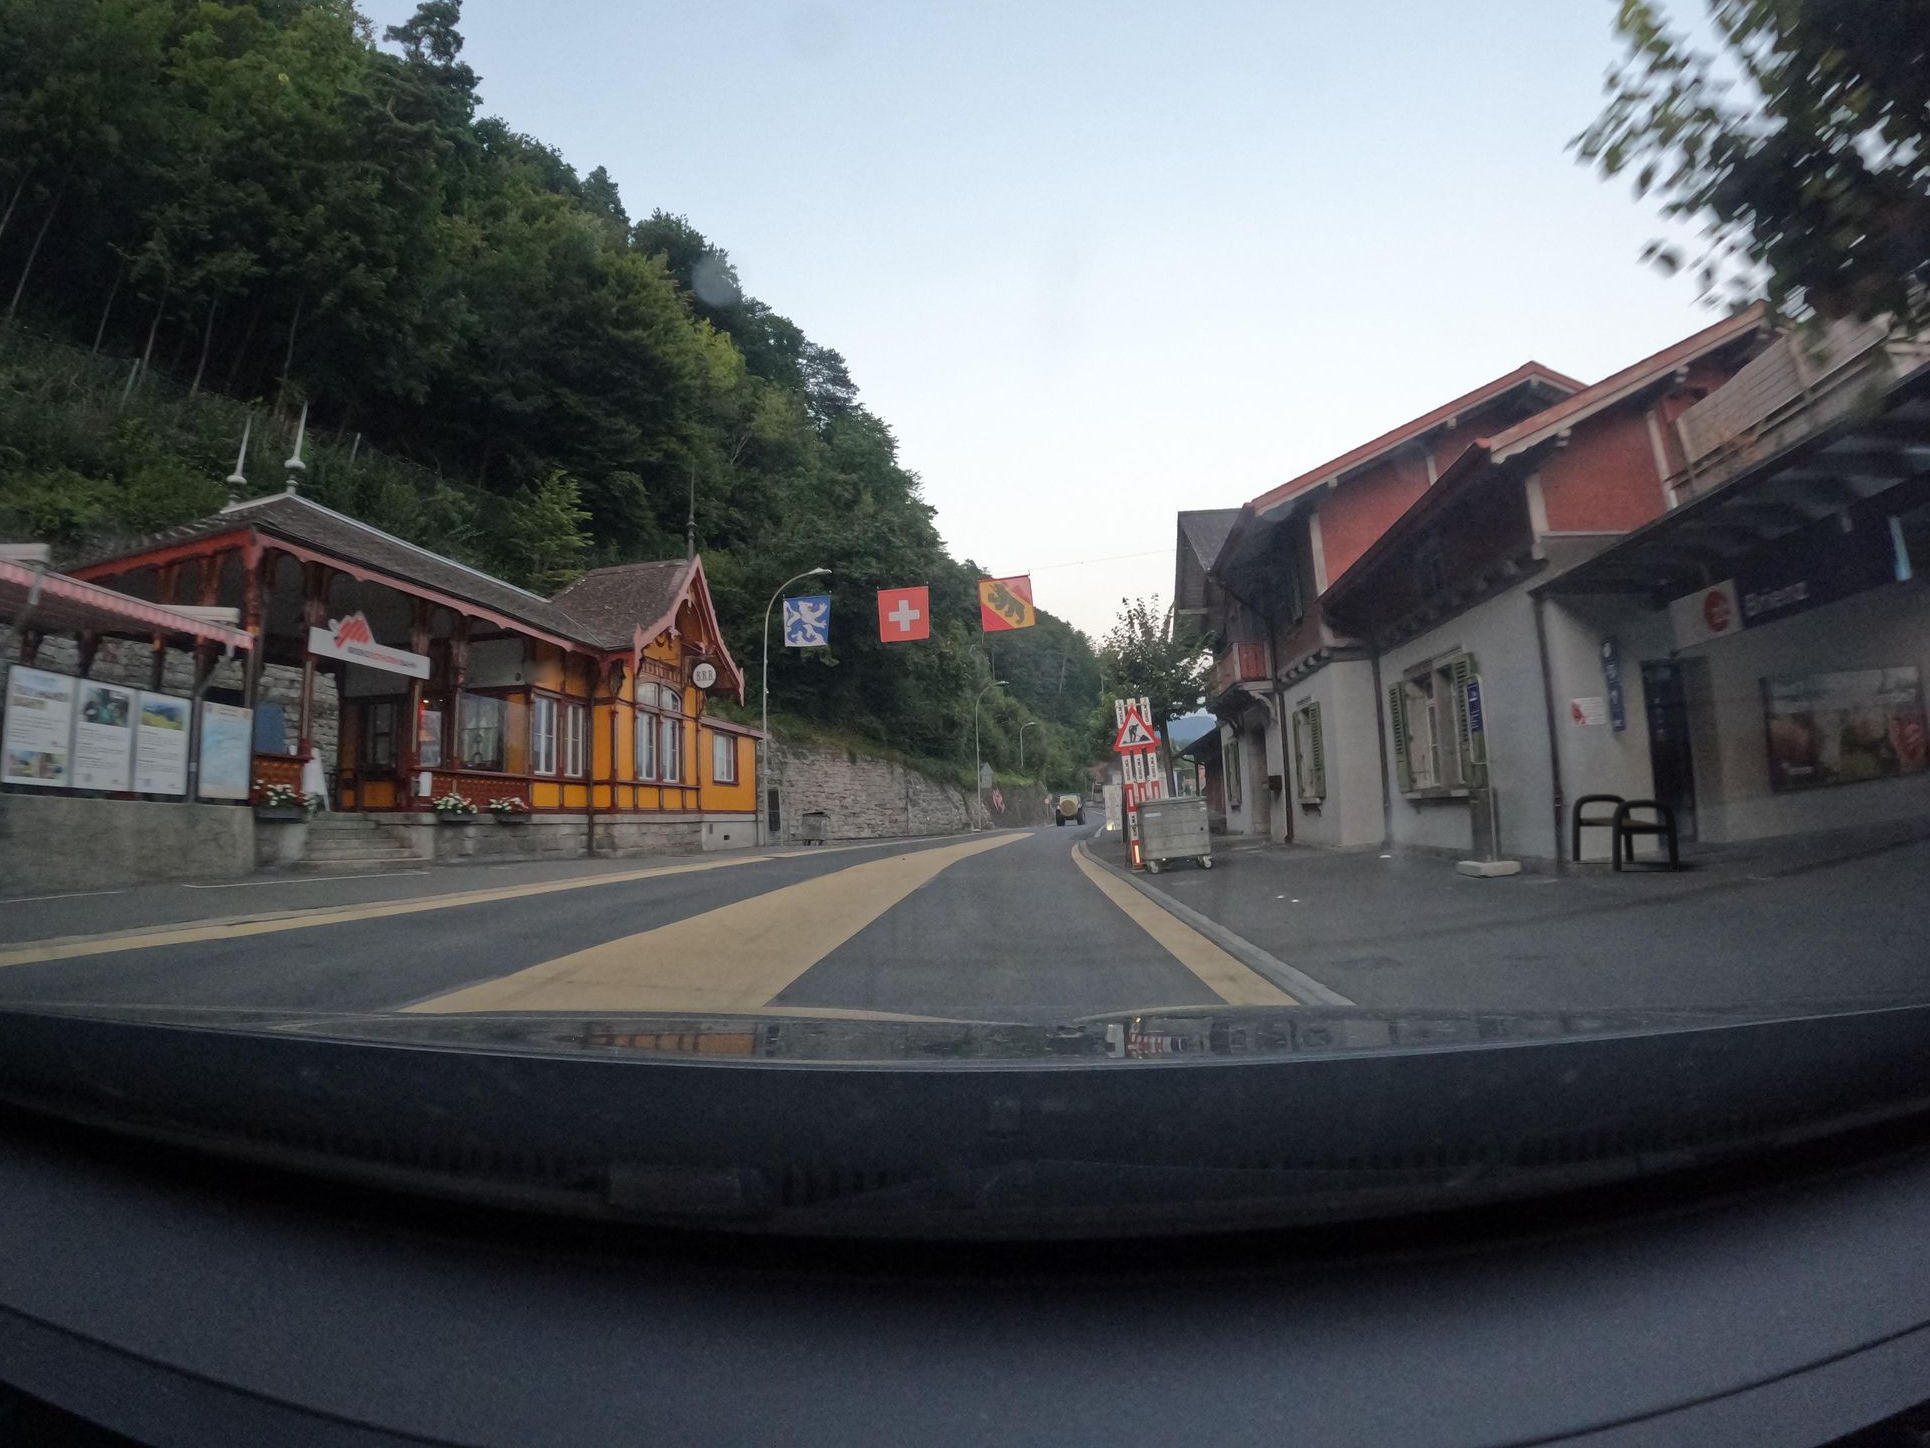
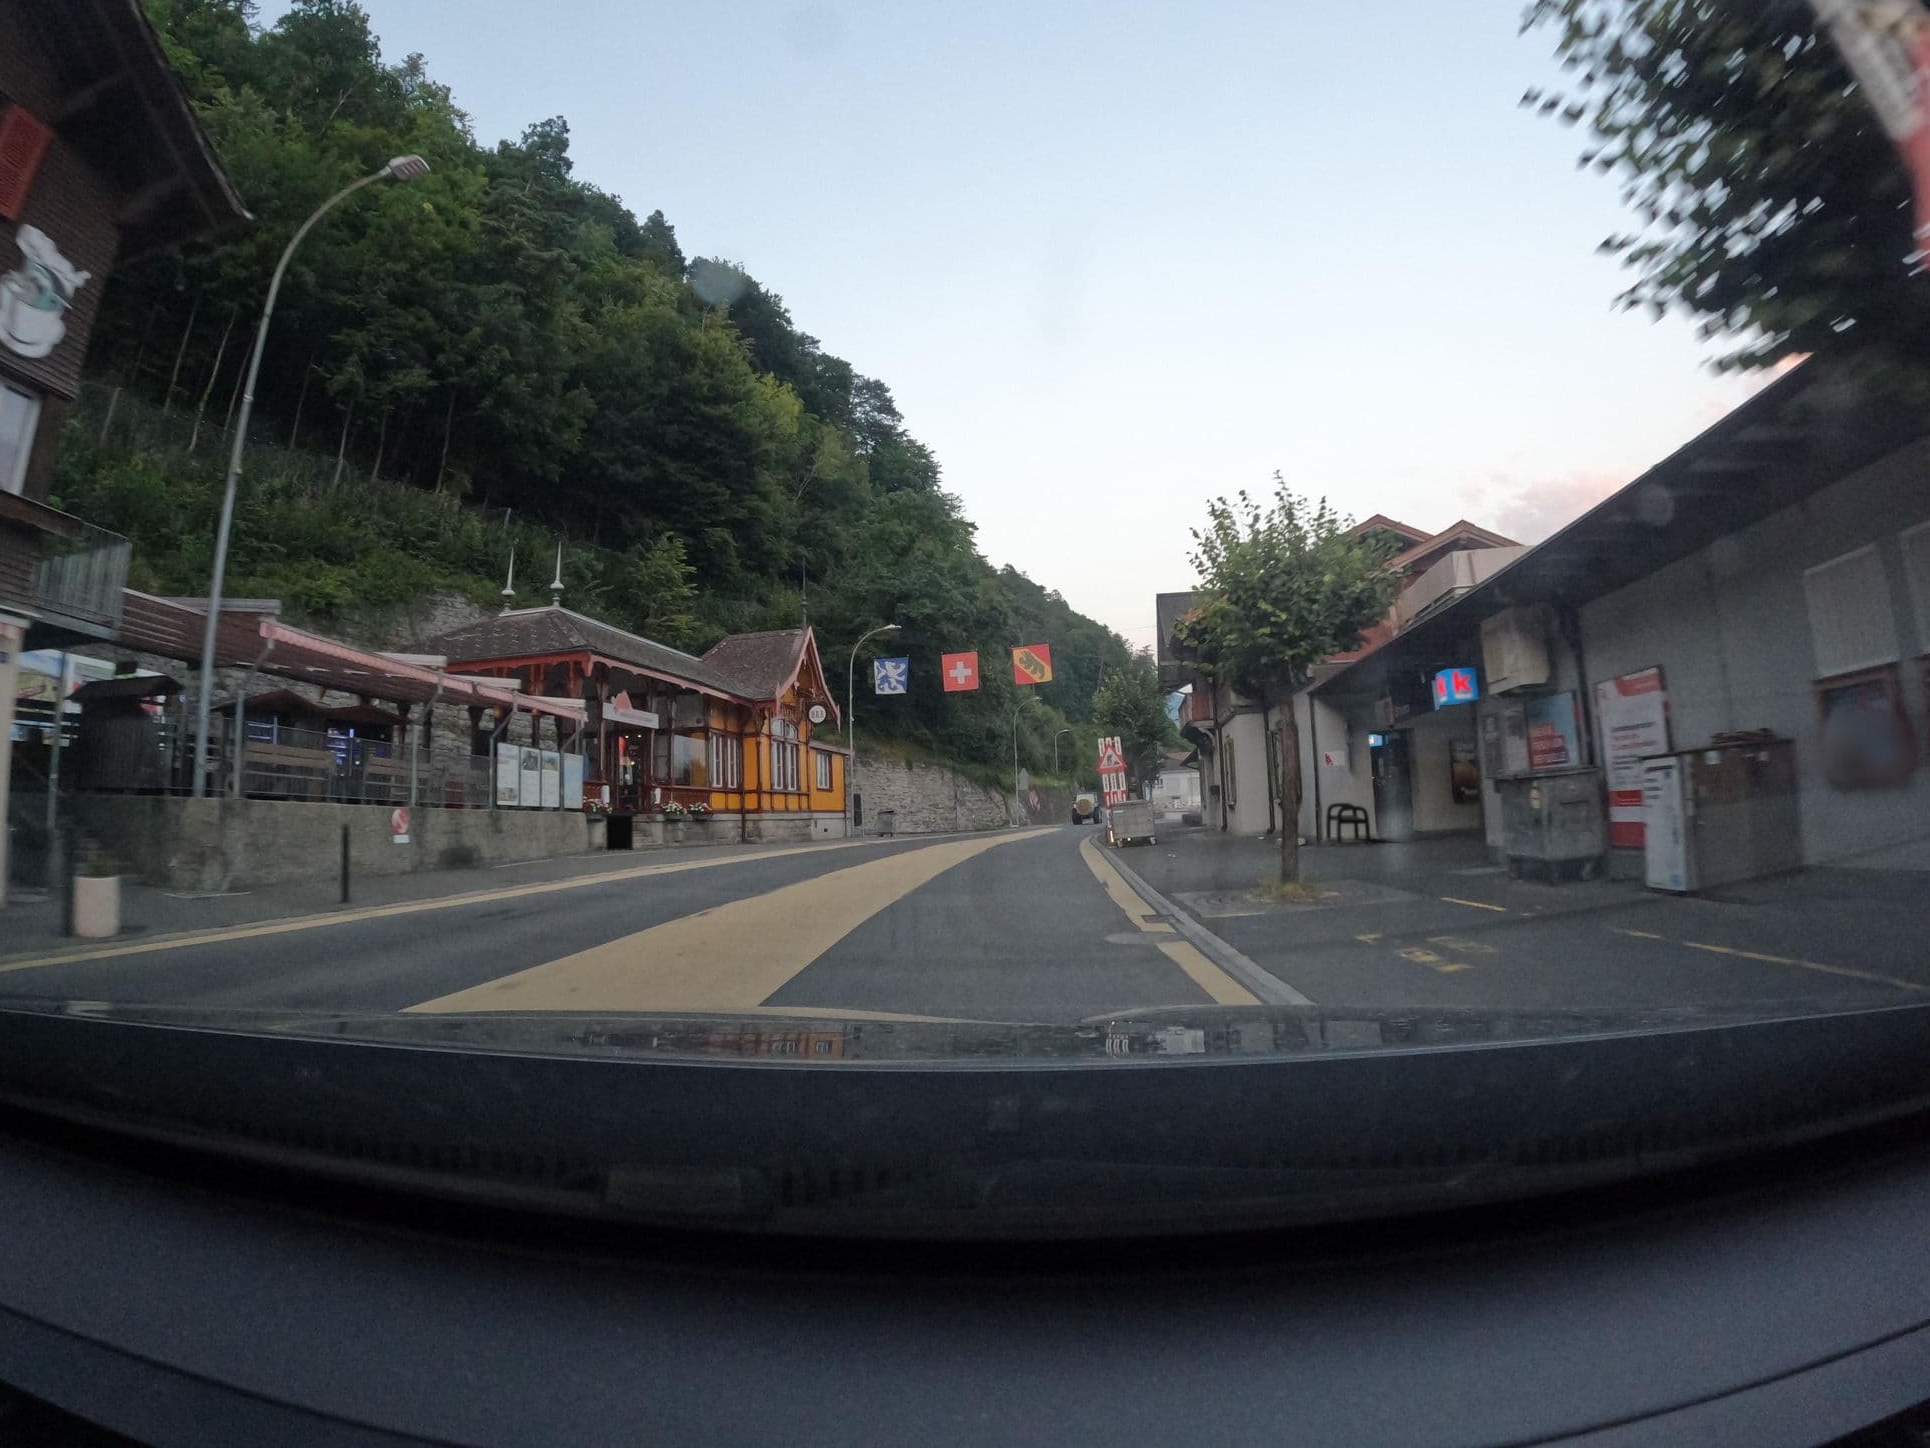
trash can: none [220,813,291,885] -> present [601,812,637,850]

